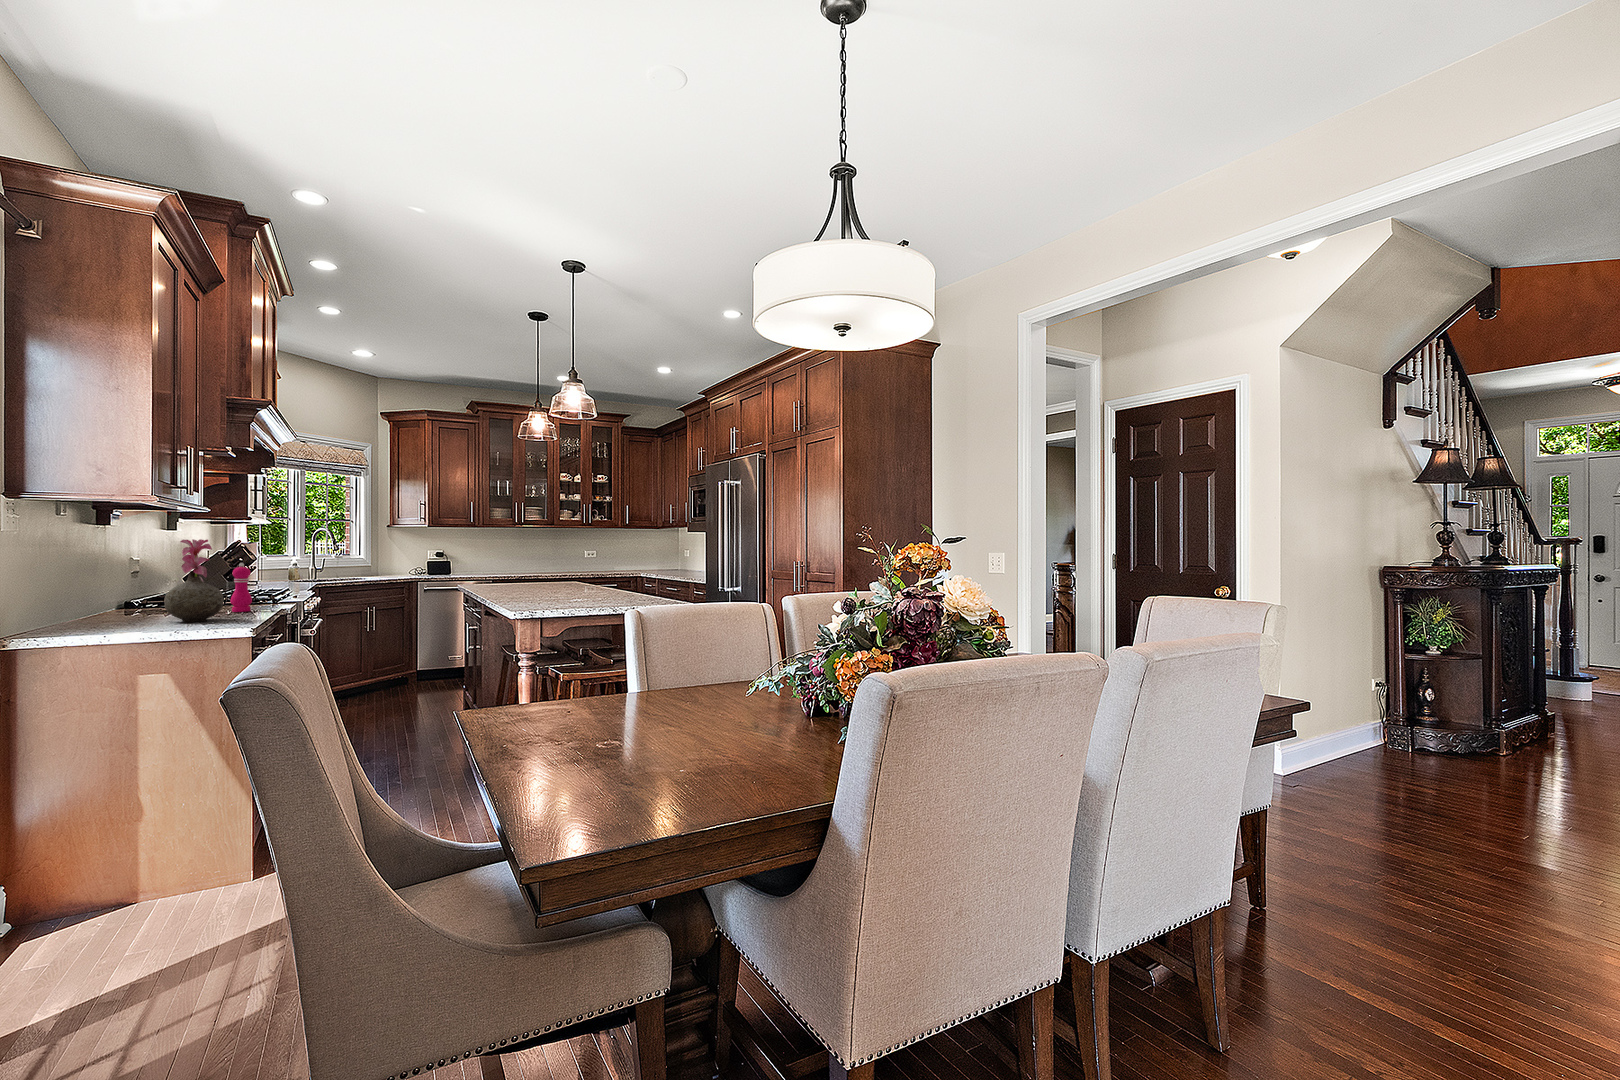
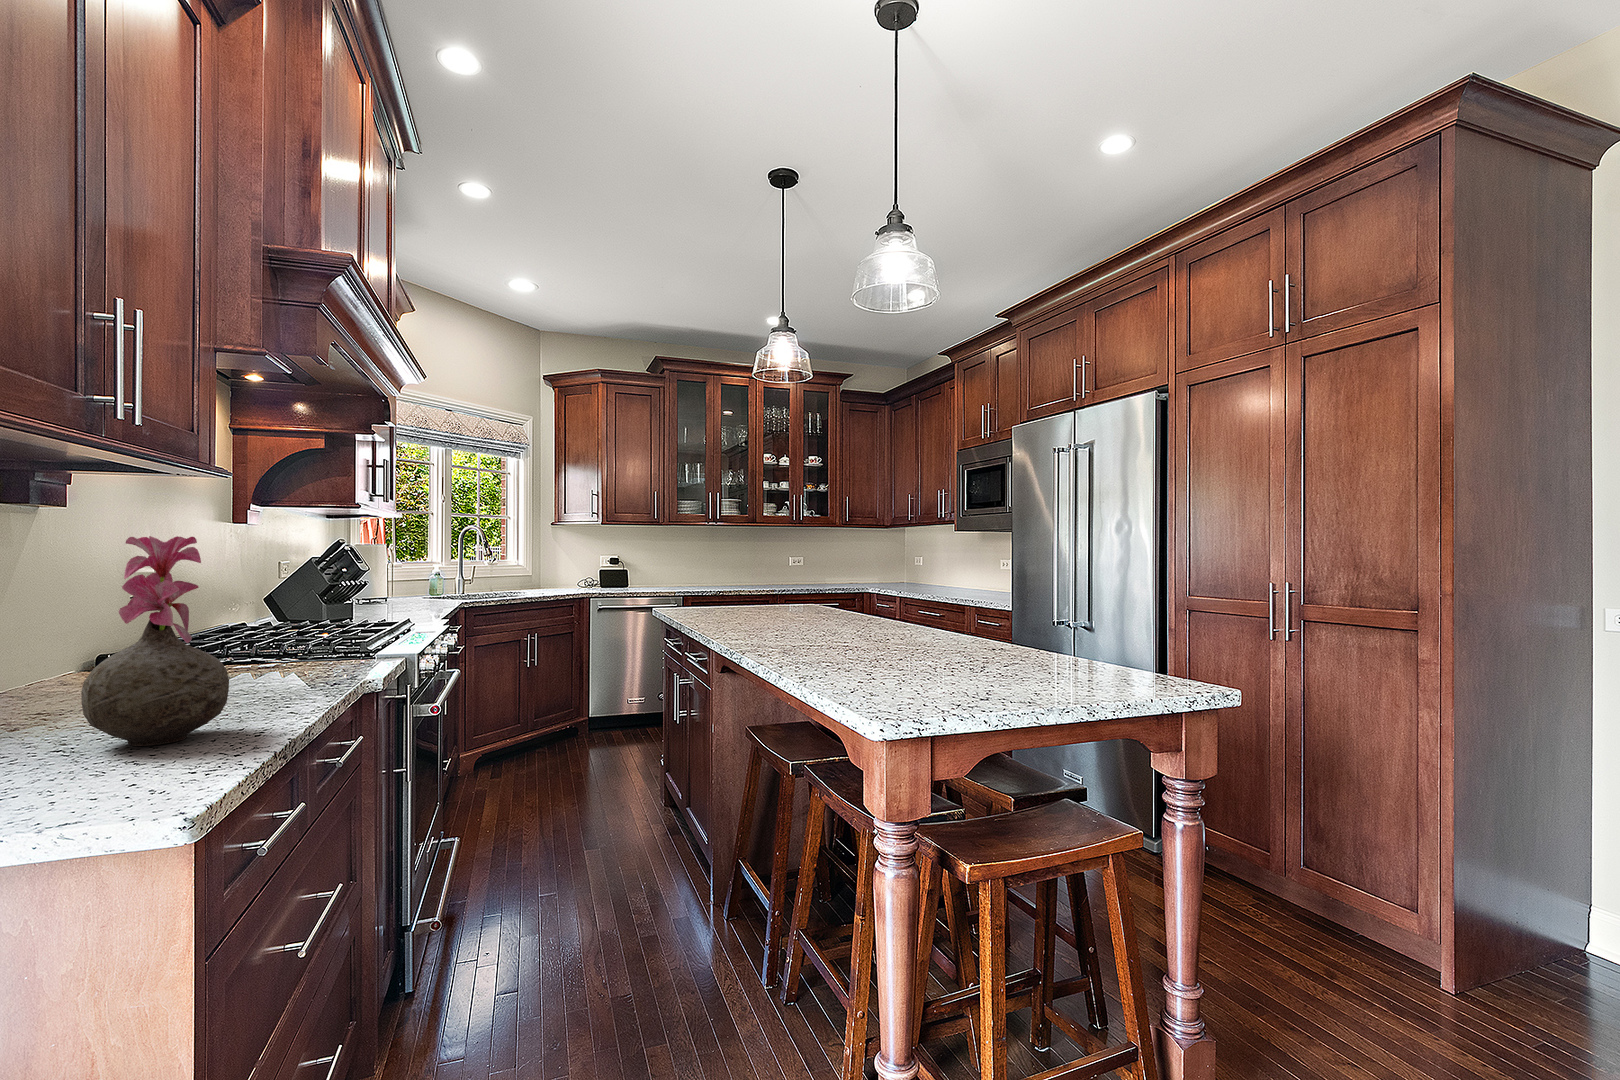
pepper mill: present [230,563,252,612] -> none [276,589,321,695]

